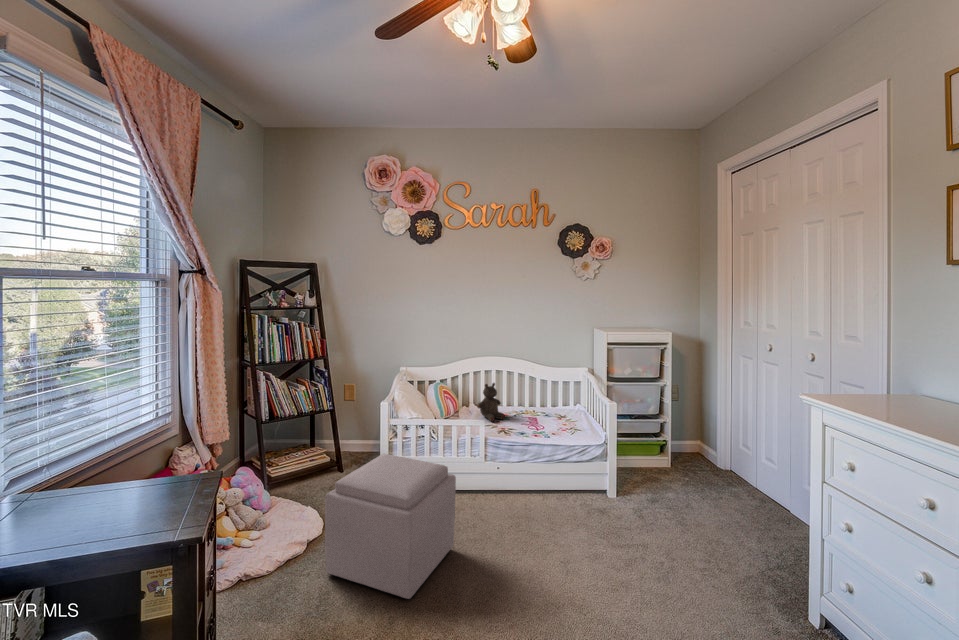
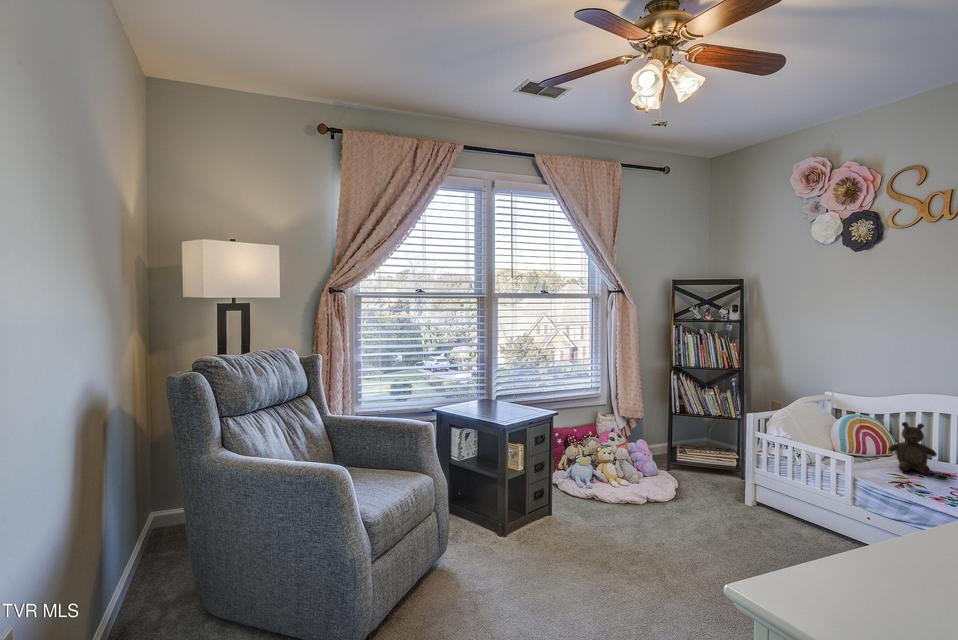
ottoman: present [325,454,456,599] -> none [623,443,731,547]

